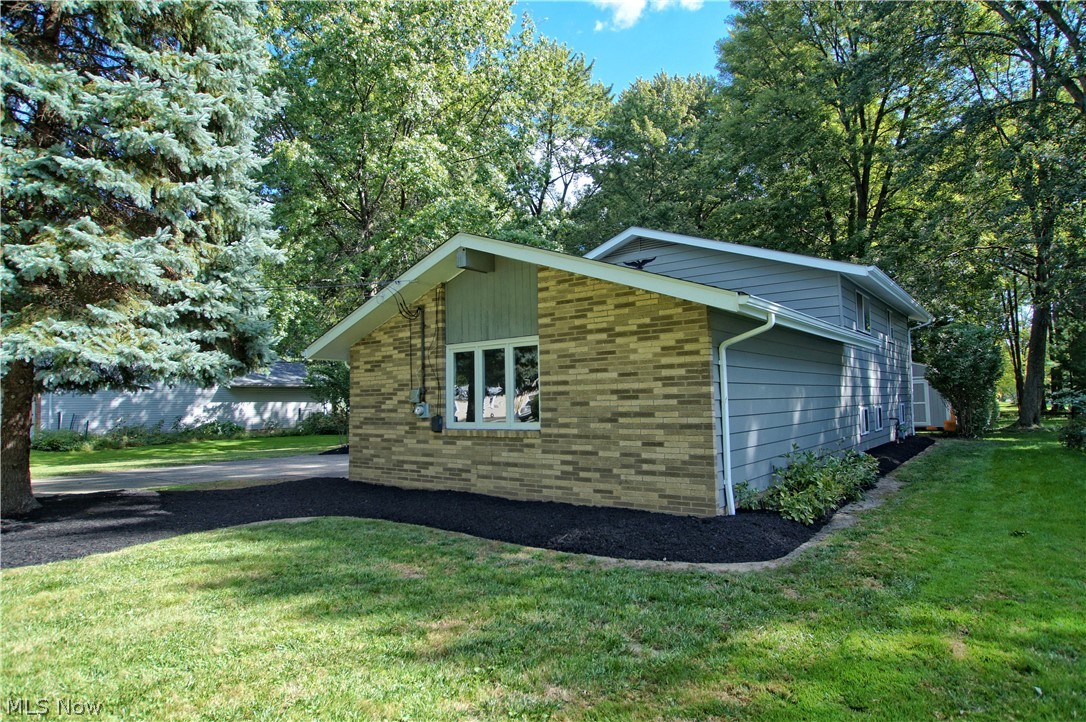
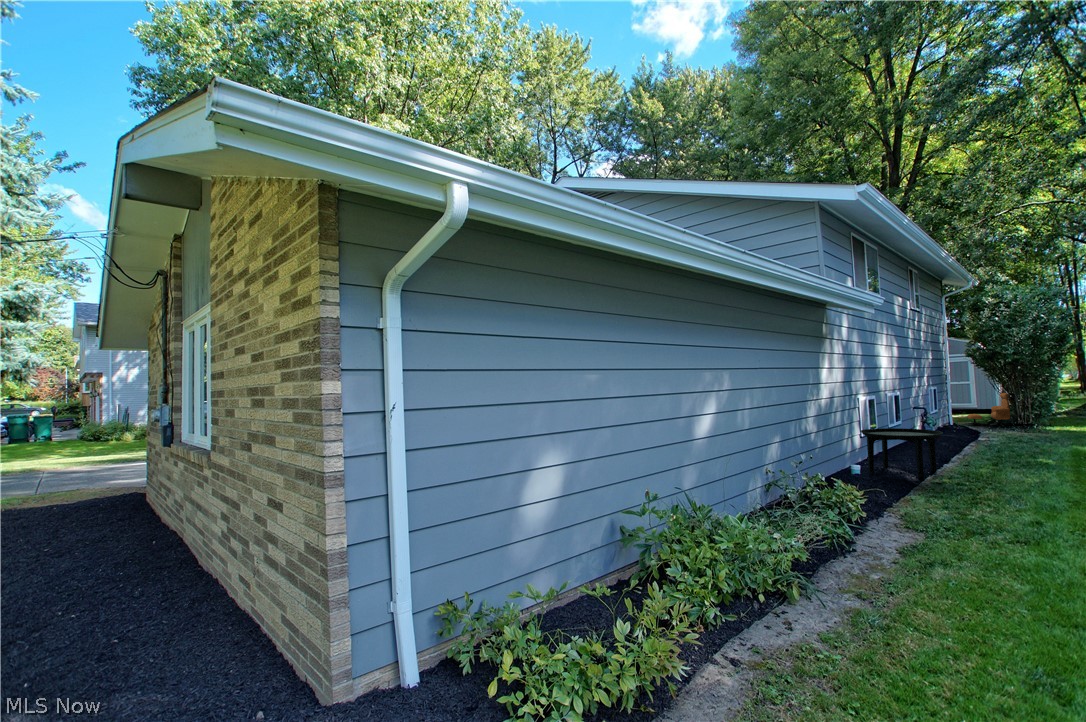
round table: none [862,430,915,460] -> present [860,428,943,478]

